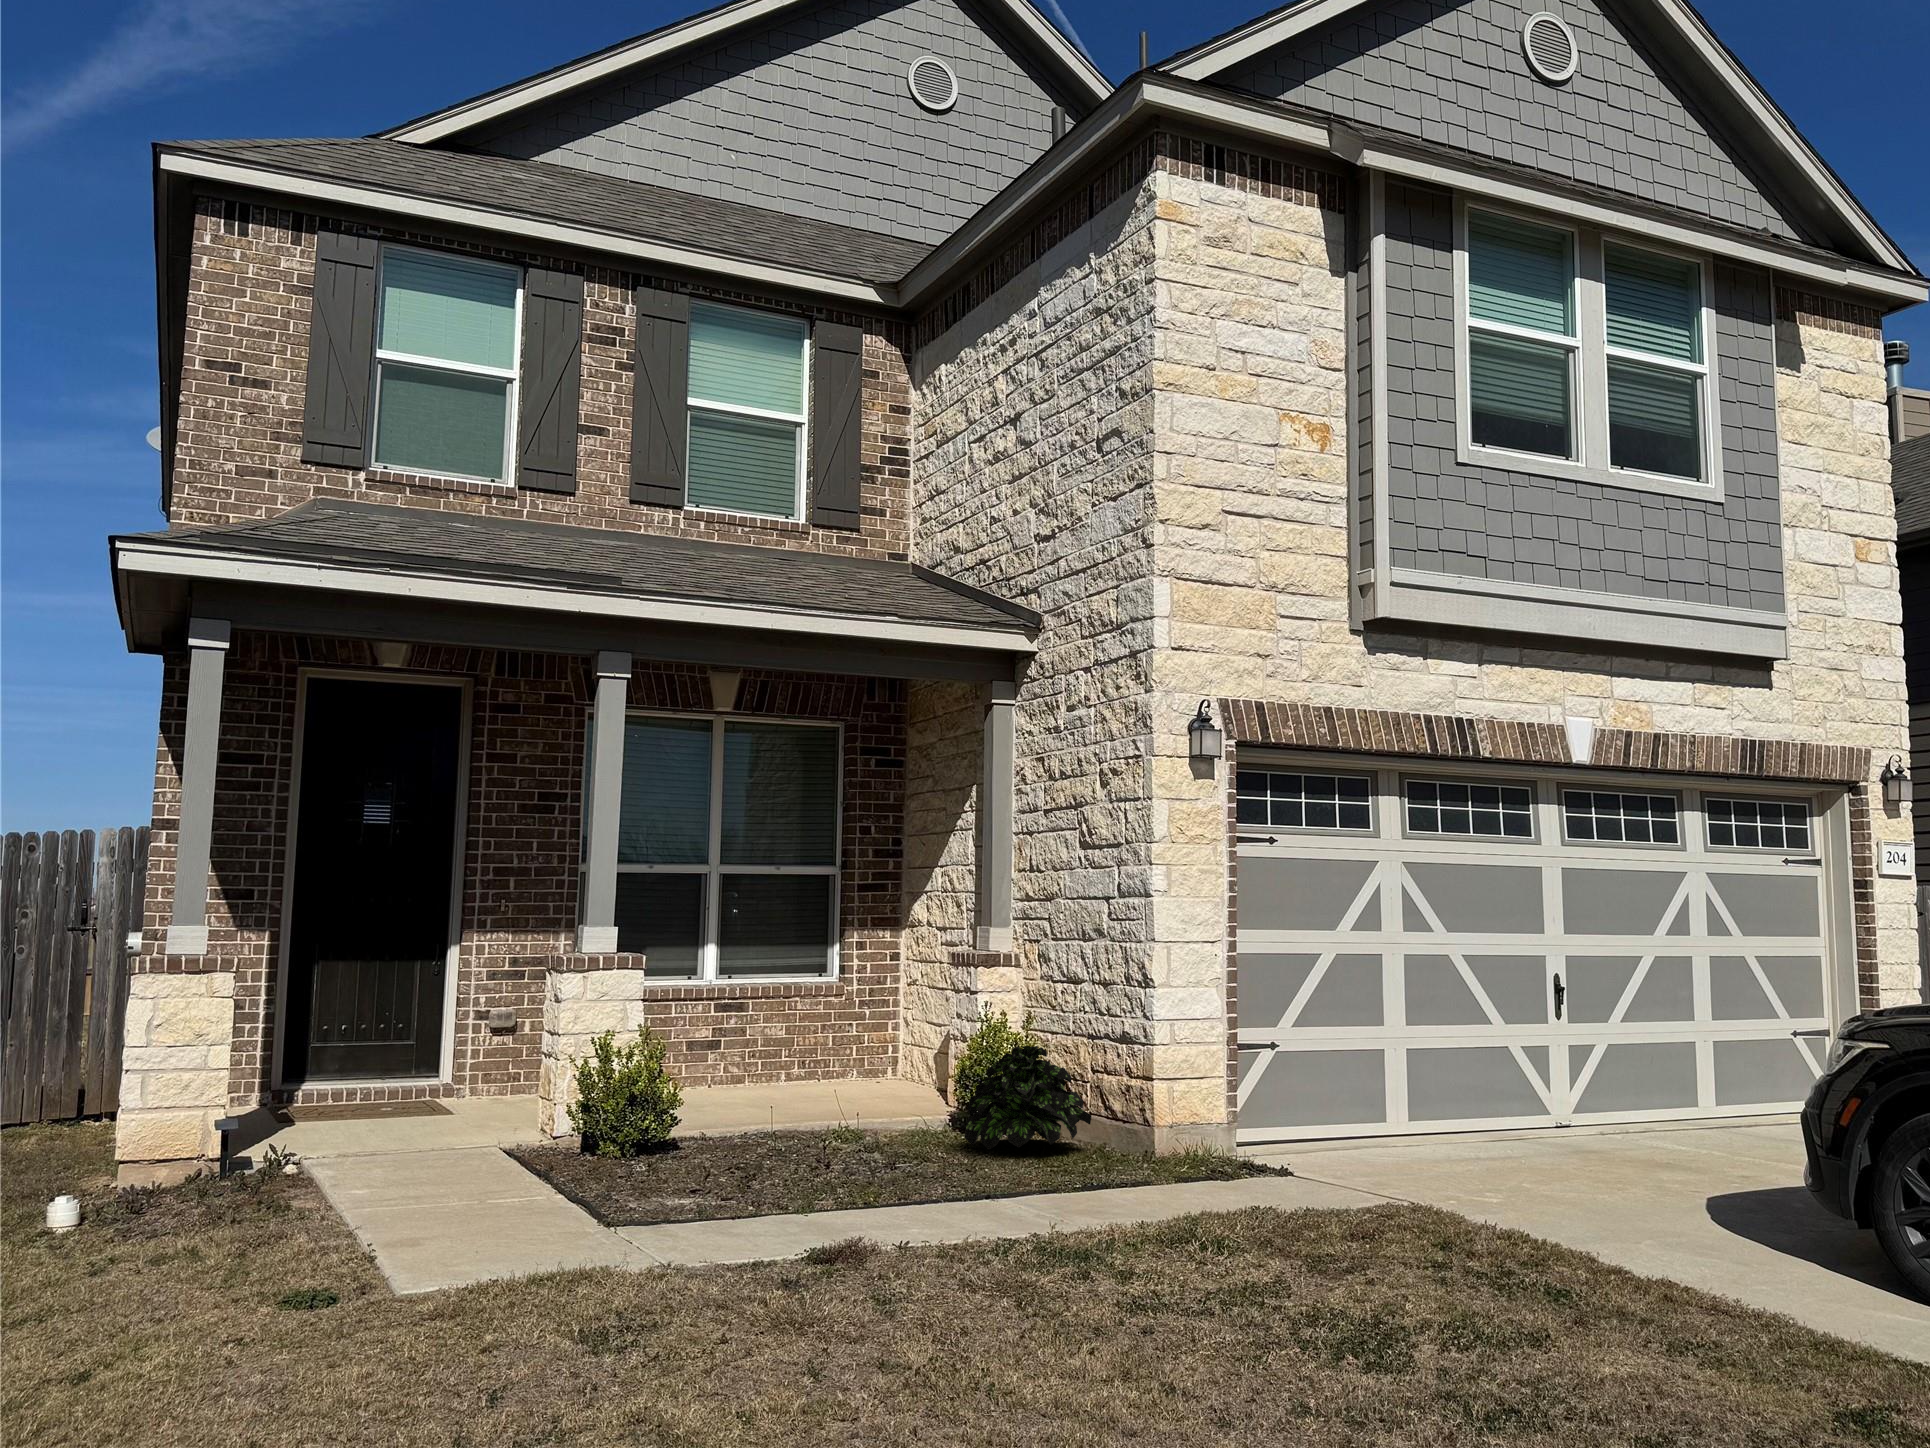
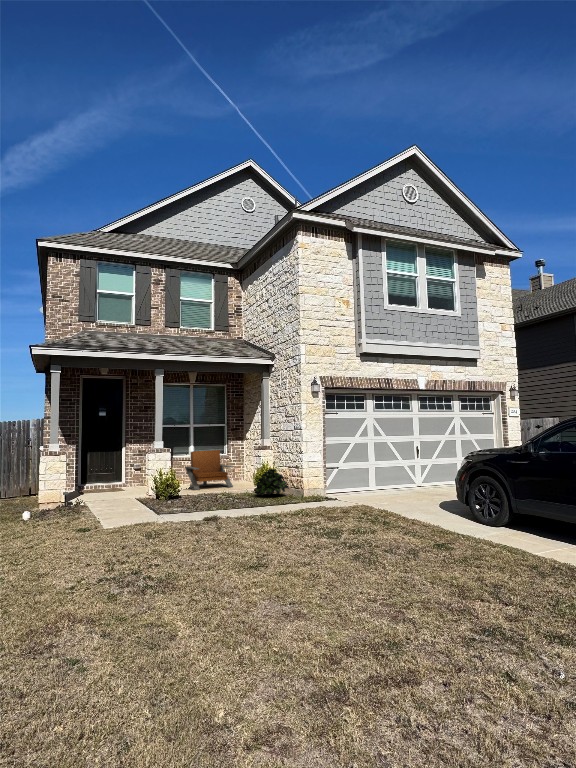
lounge chair: none [681,965,863,1115] -> present [185,450,233,490]

